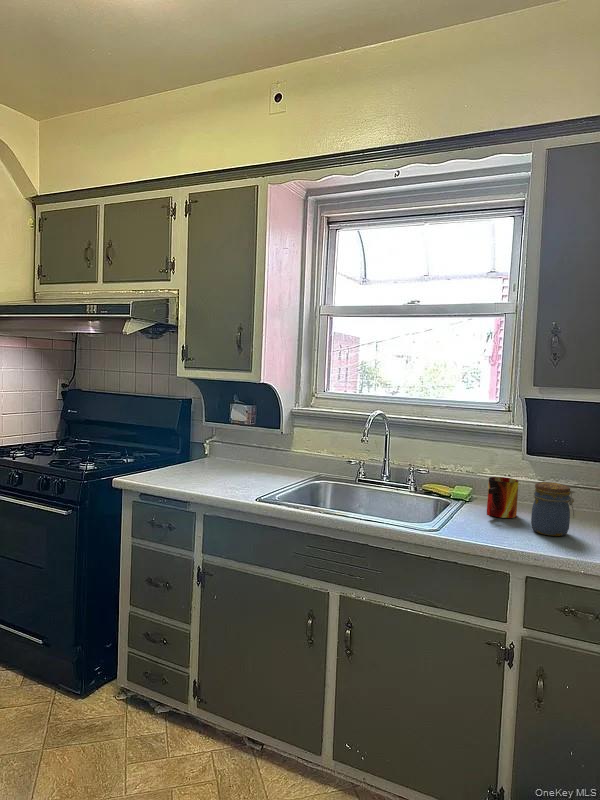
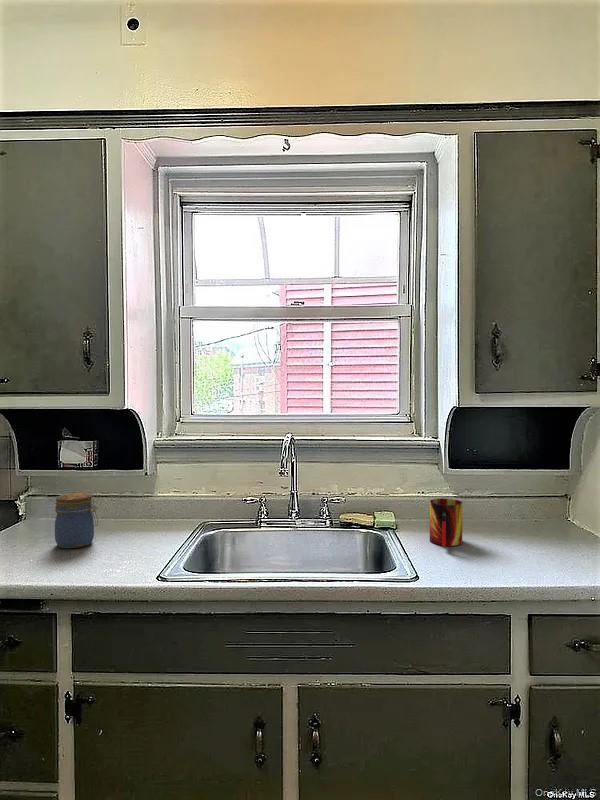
jar: present [531,482,575,536] -> present [55,492,98,548]

